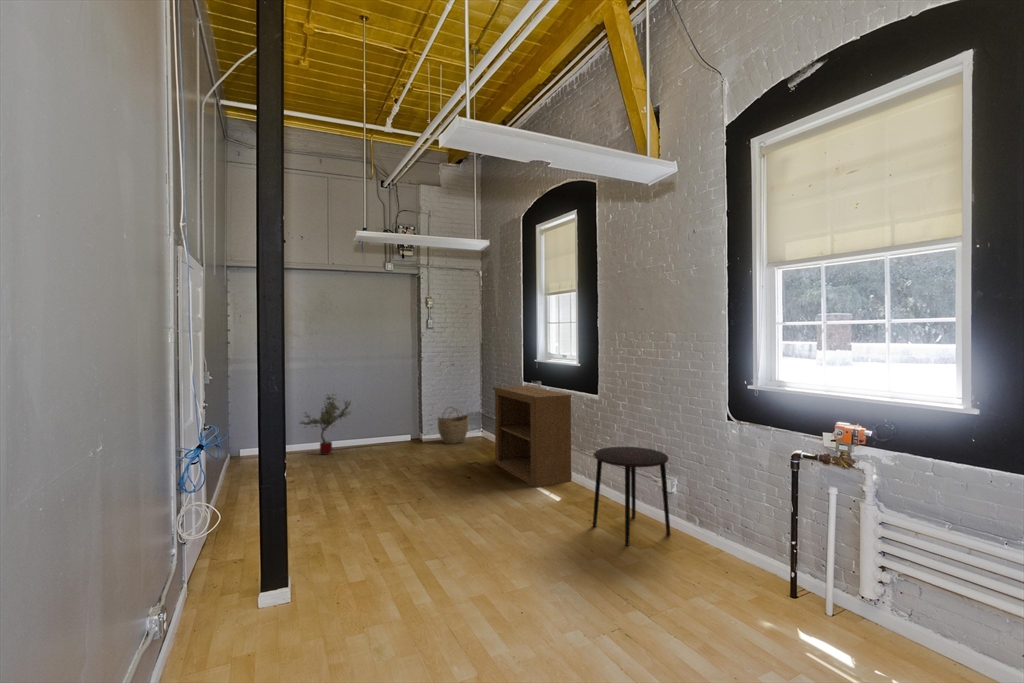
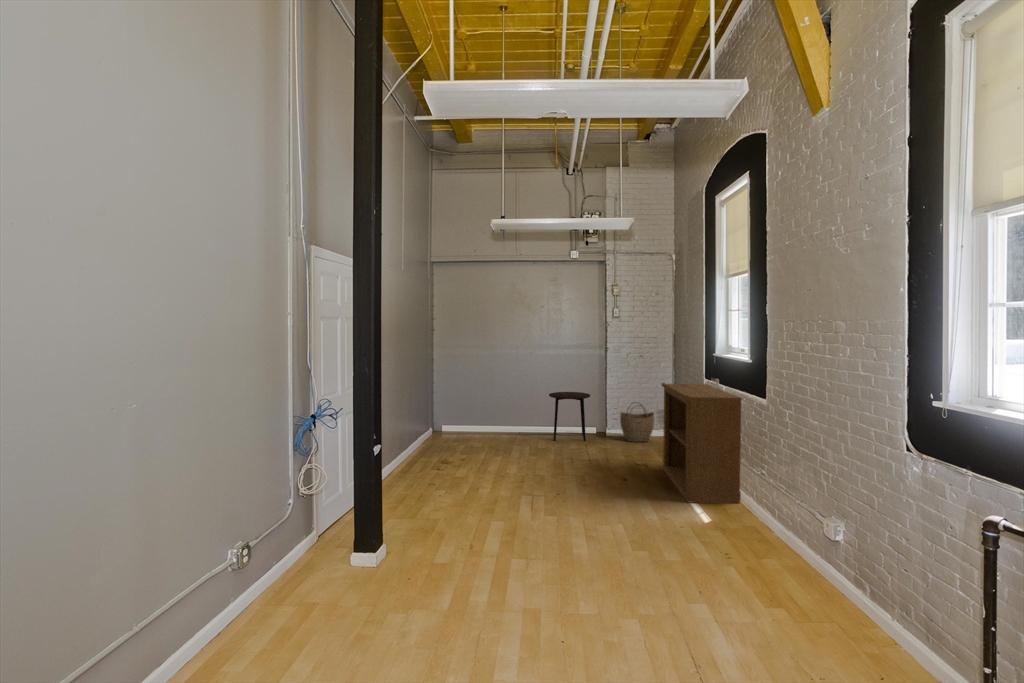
potted tree: present [300,394,351,455] -> none [487,380,533,437]
side table: present [593,447,670,545] -> present [549,392,590,441]

